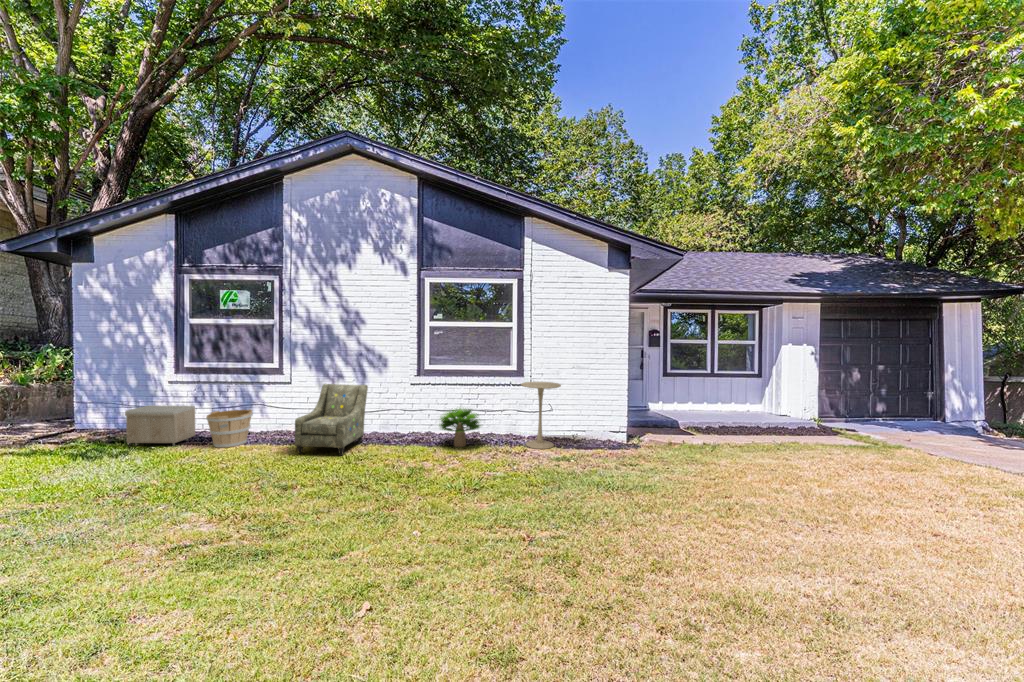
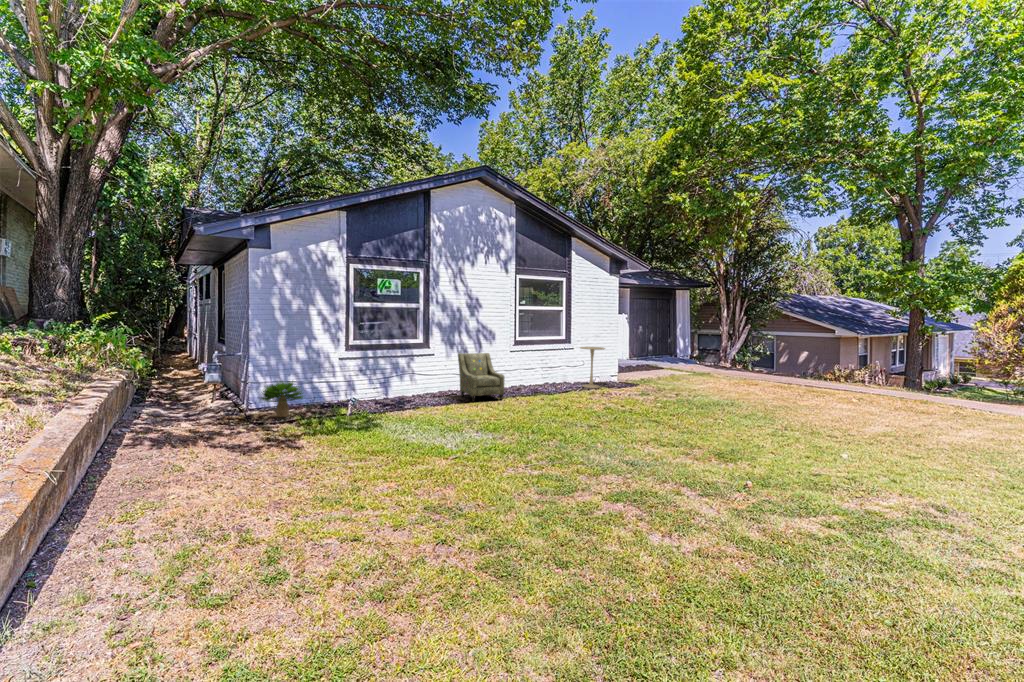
storage bench: present [125,405,195,446] -> none [322,376,367,411]
potted plant: present [439,408,481,447] -> present [261,381,303,417]
wooden bucket: present [206,409,253,448] -> none [386,376,417,405]

